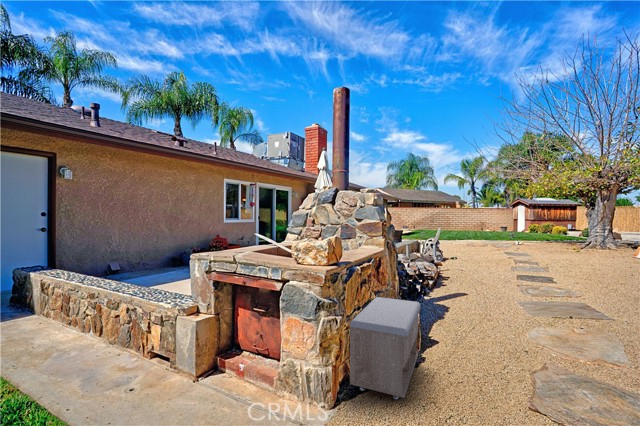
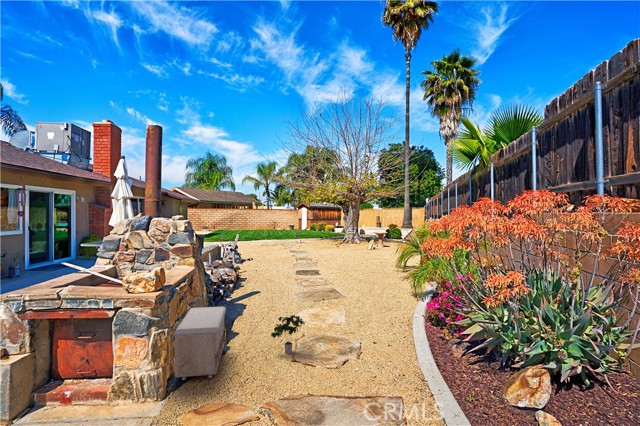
potted plant: none [492,333,558,399] -> present [271,315,305,354]

